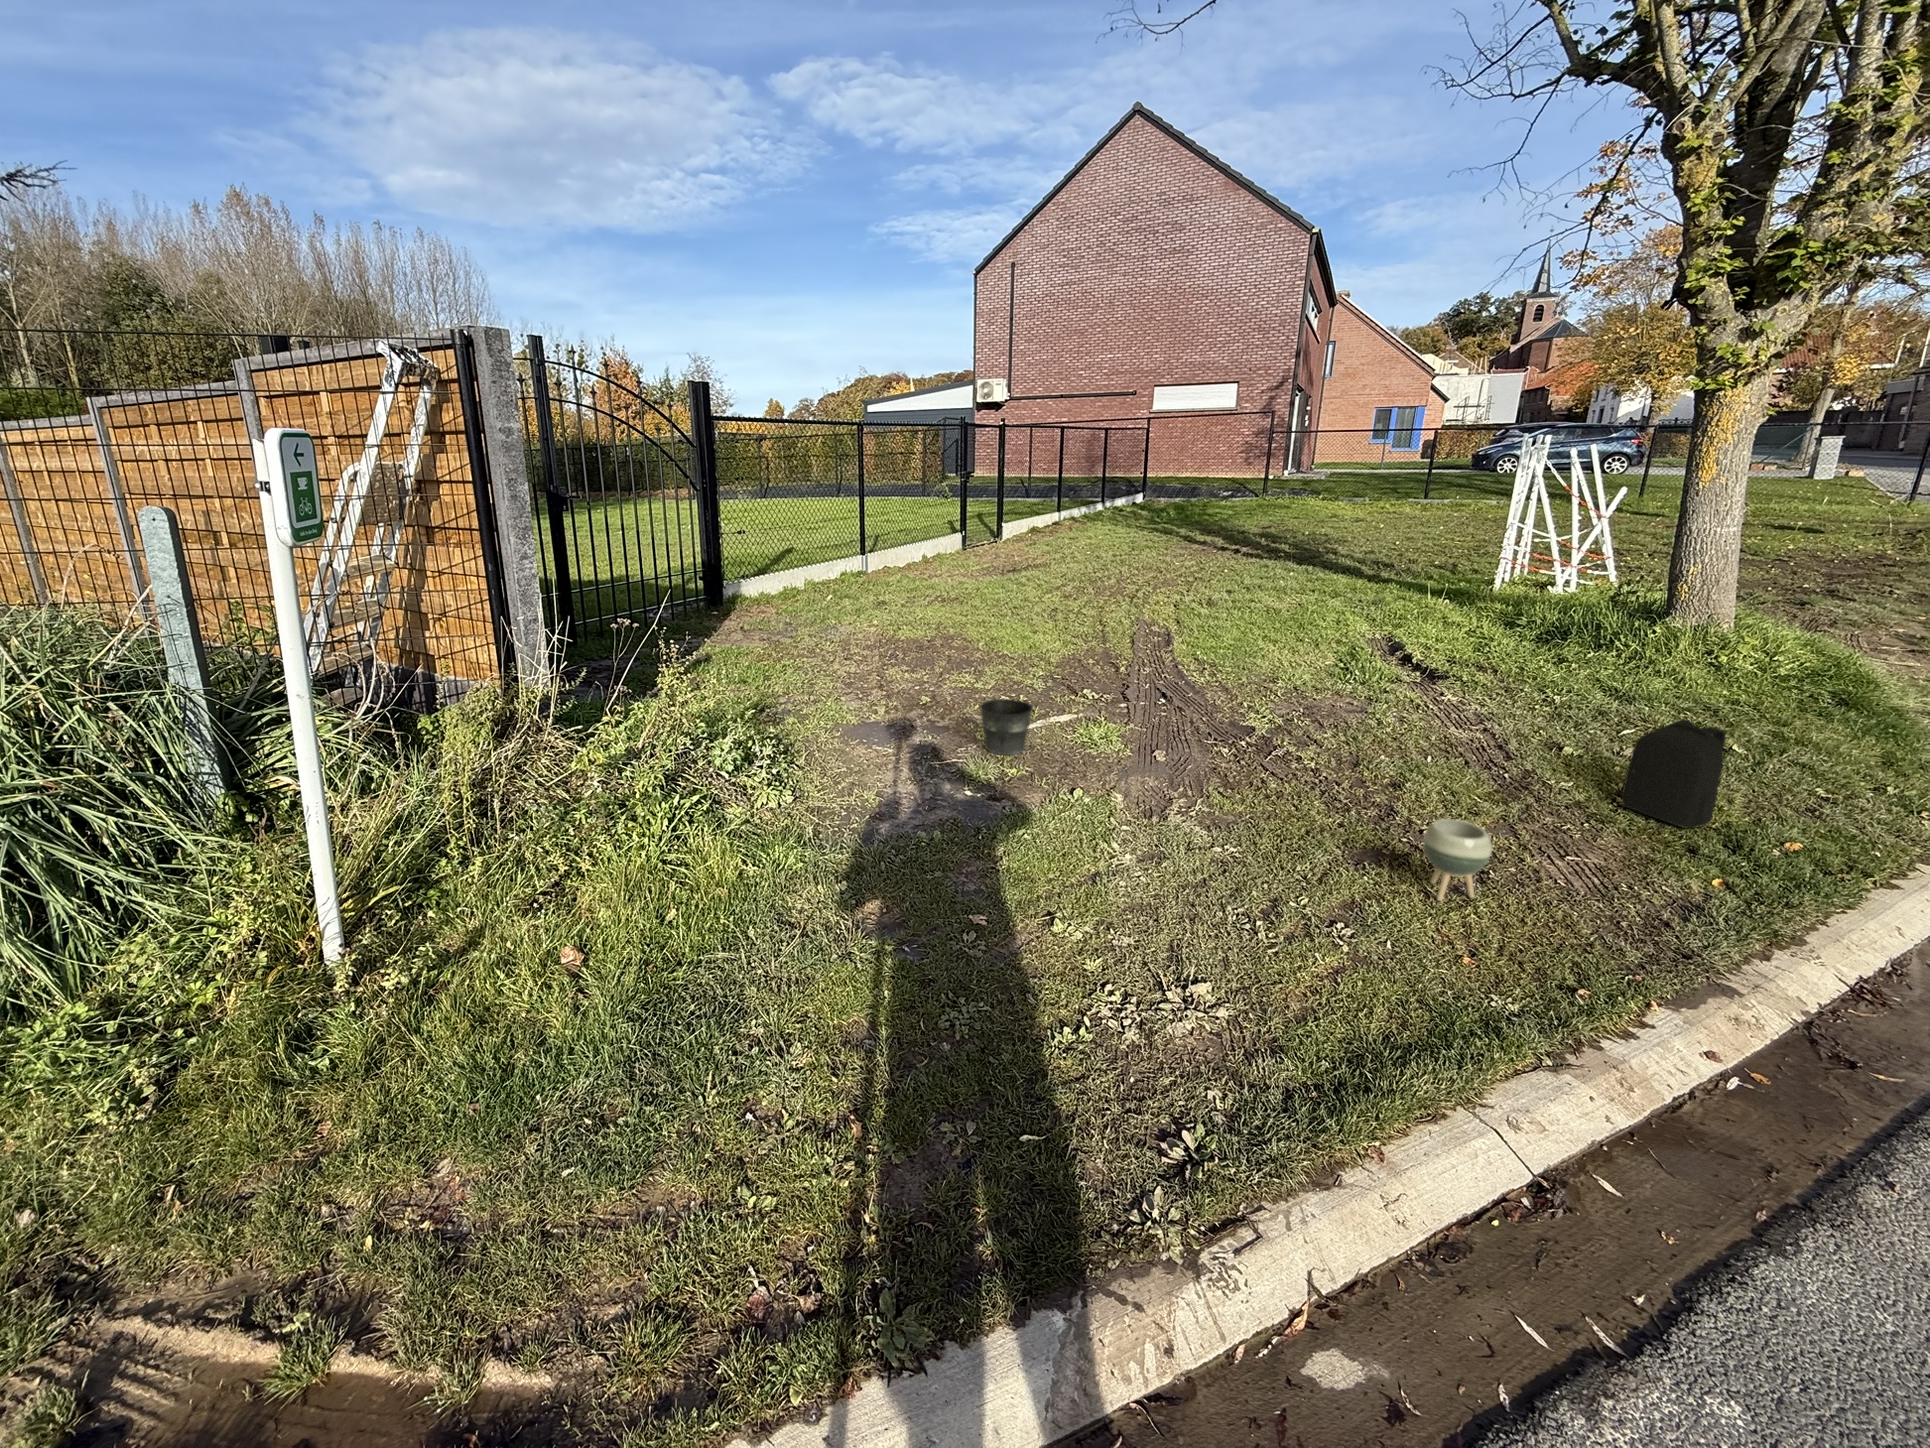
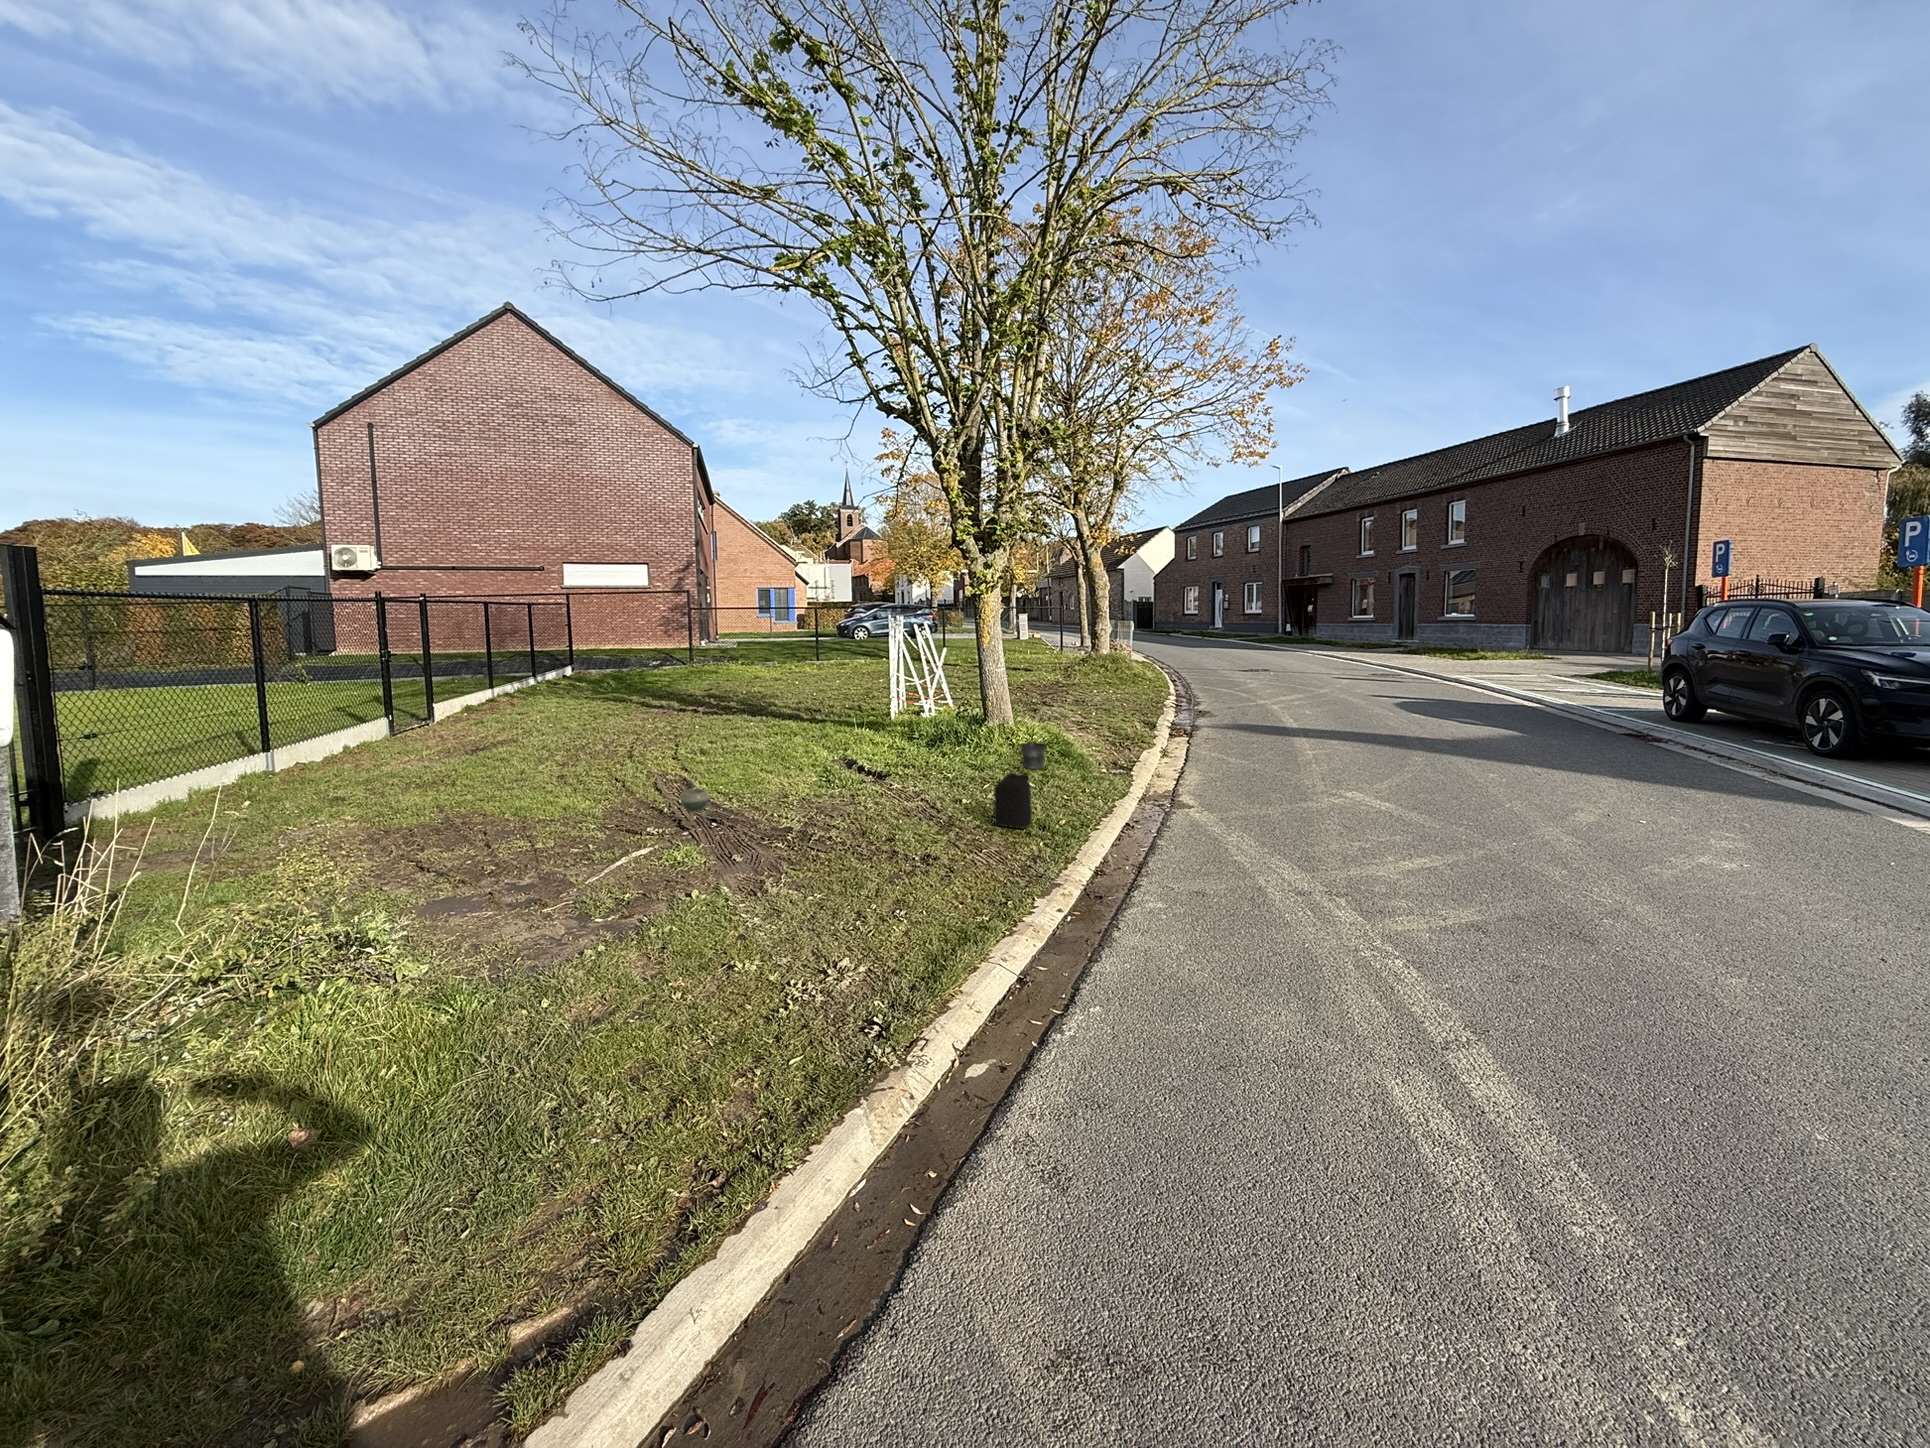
bucket: present [975,699,1033,755] -> present [1020,742,1047,769]
planter: present [1423,819,1492,901] -> present [681,789,709,825]

